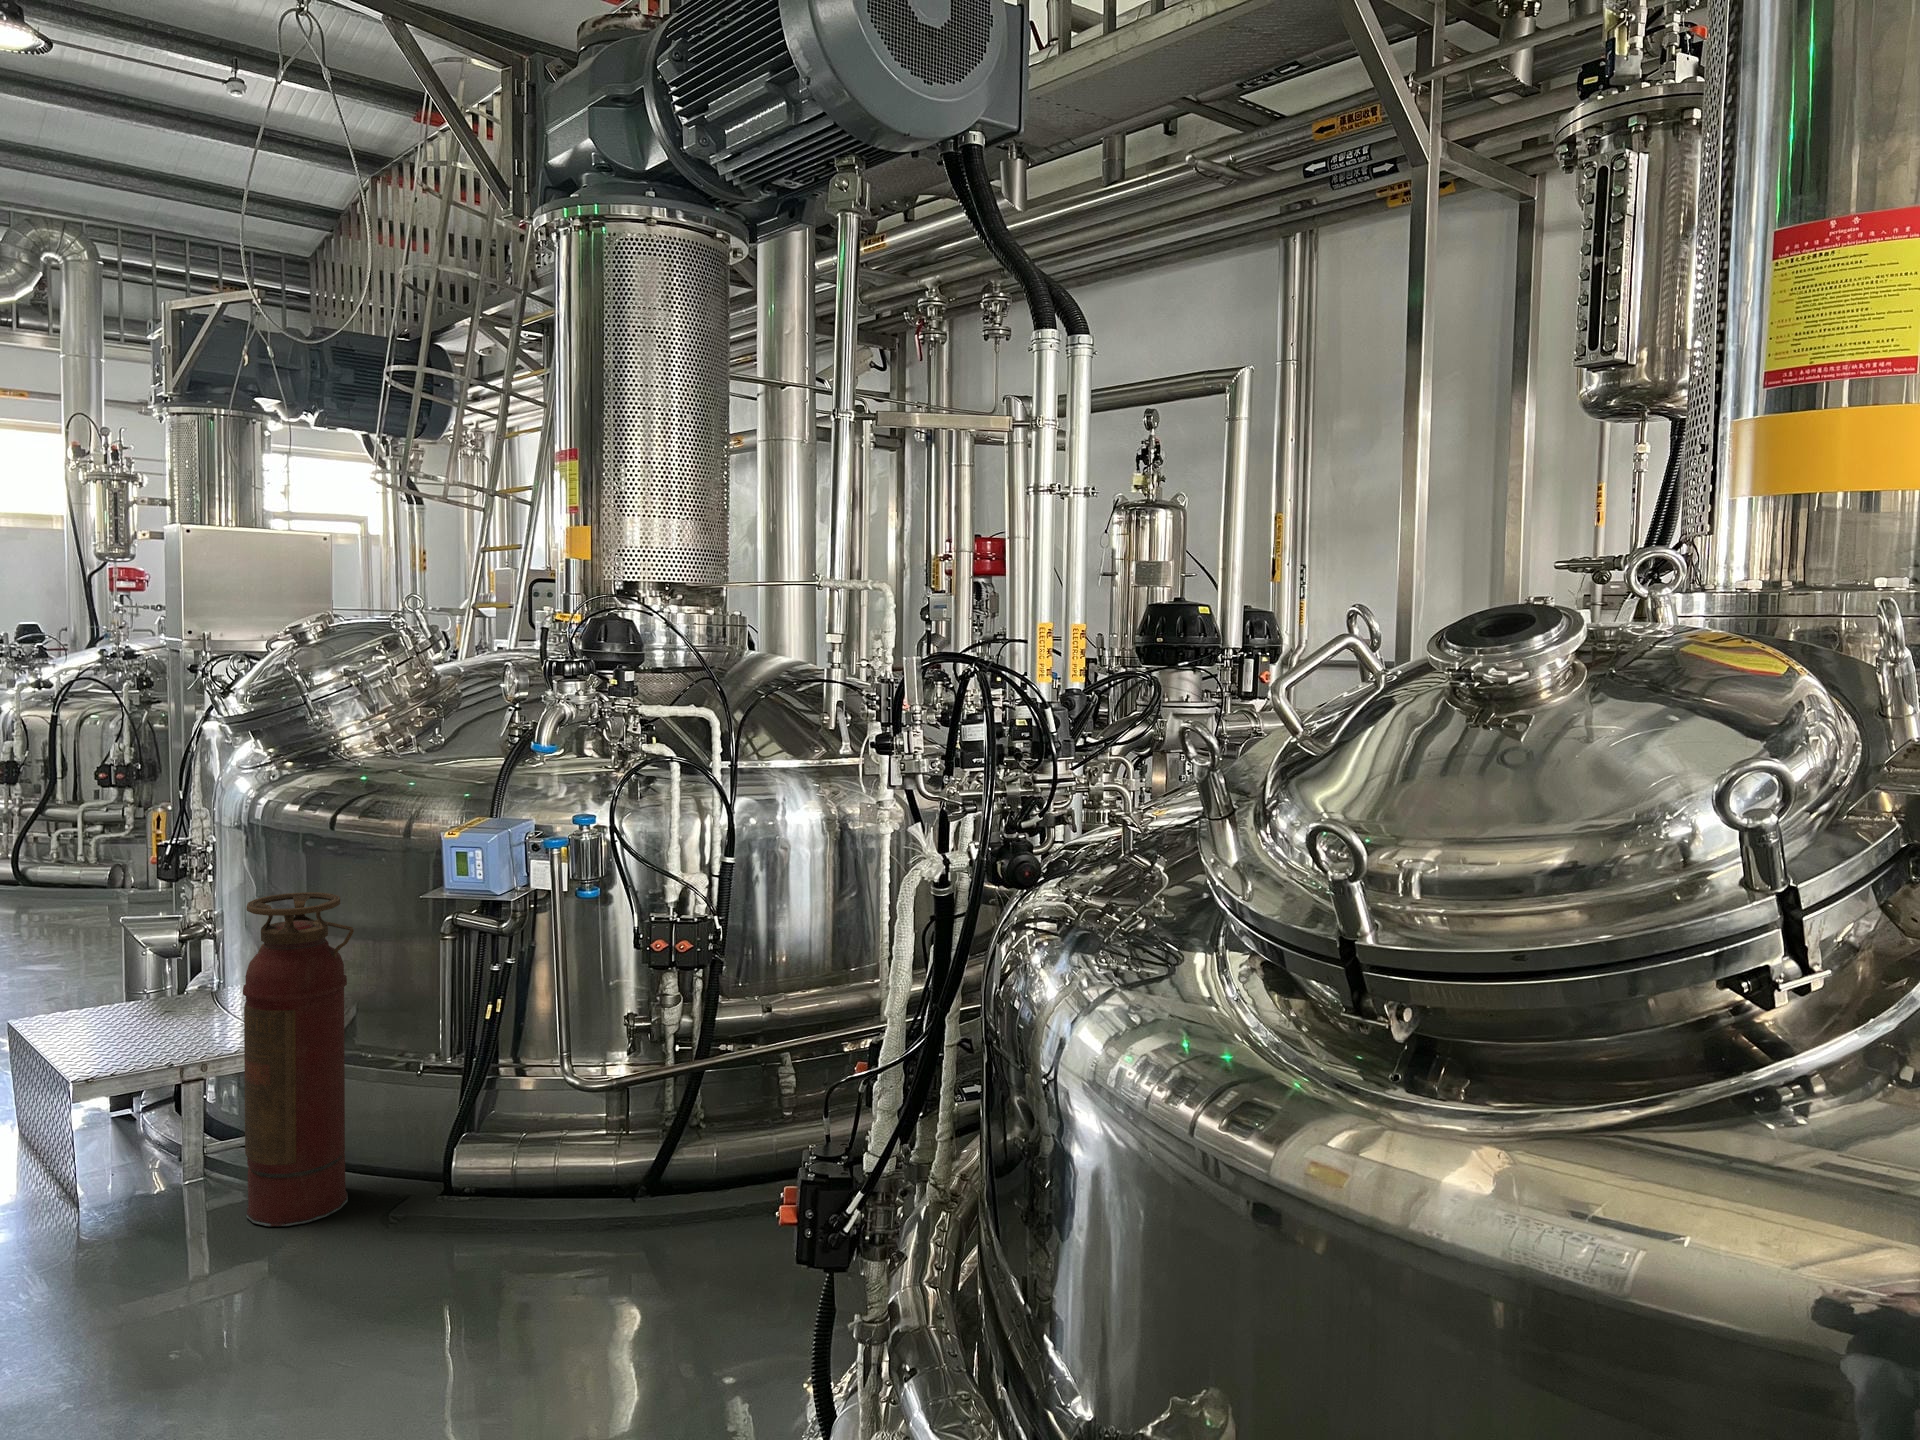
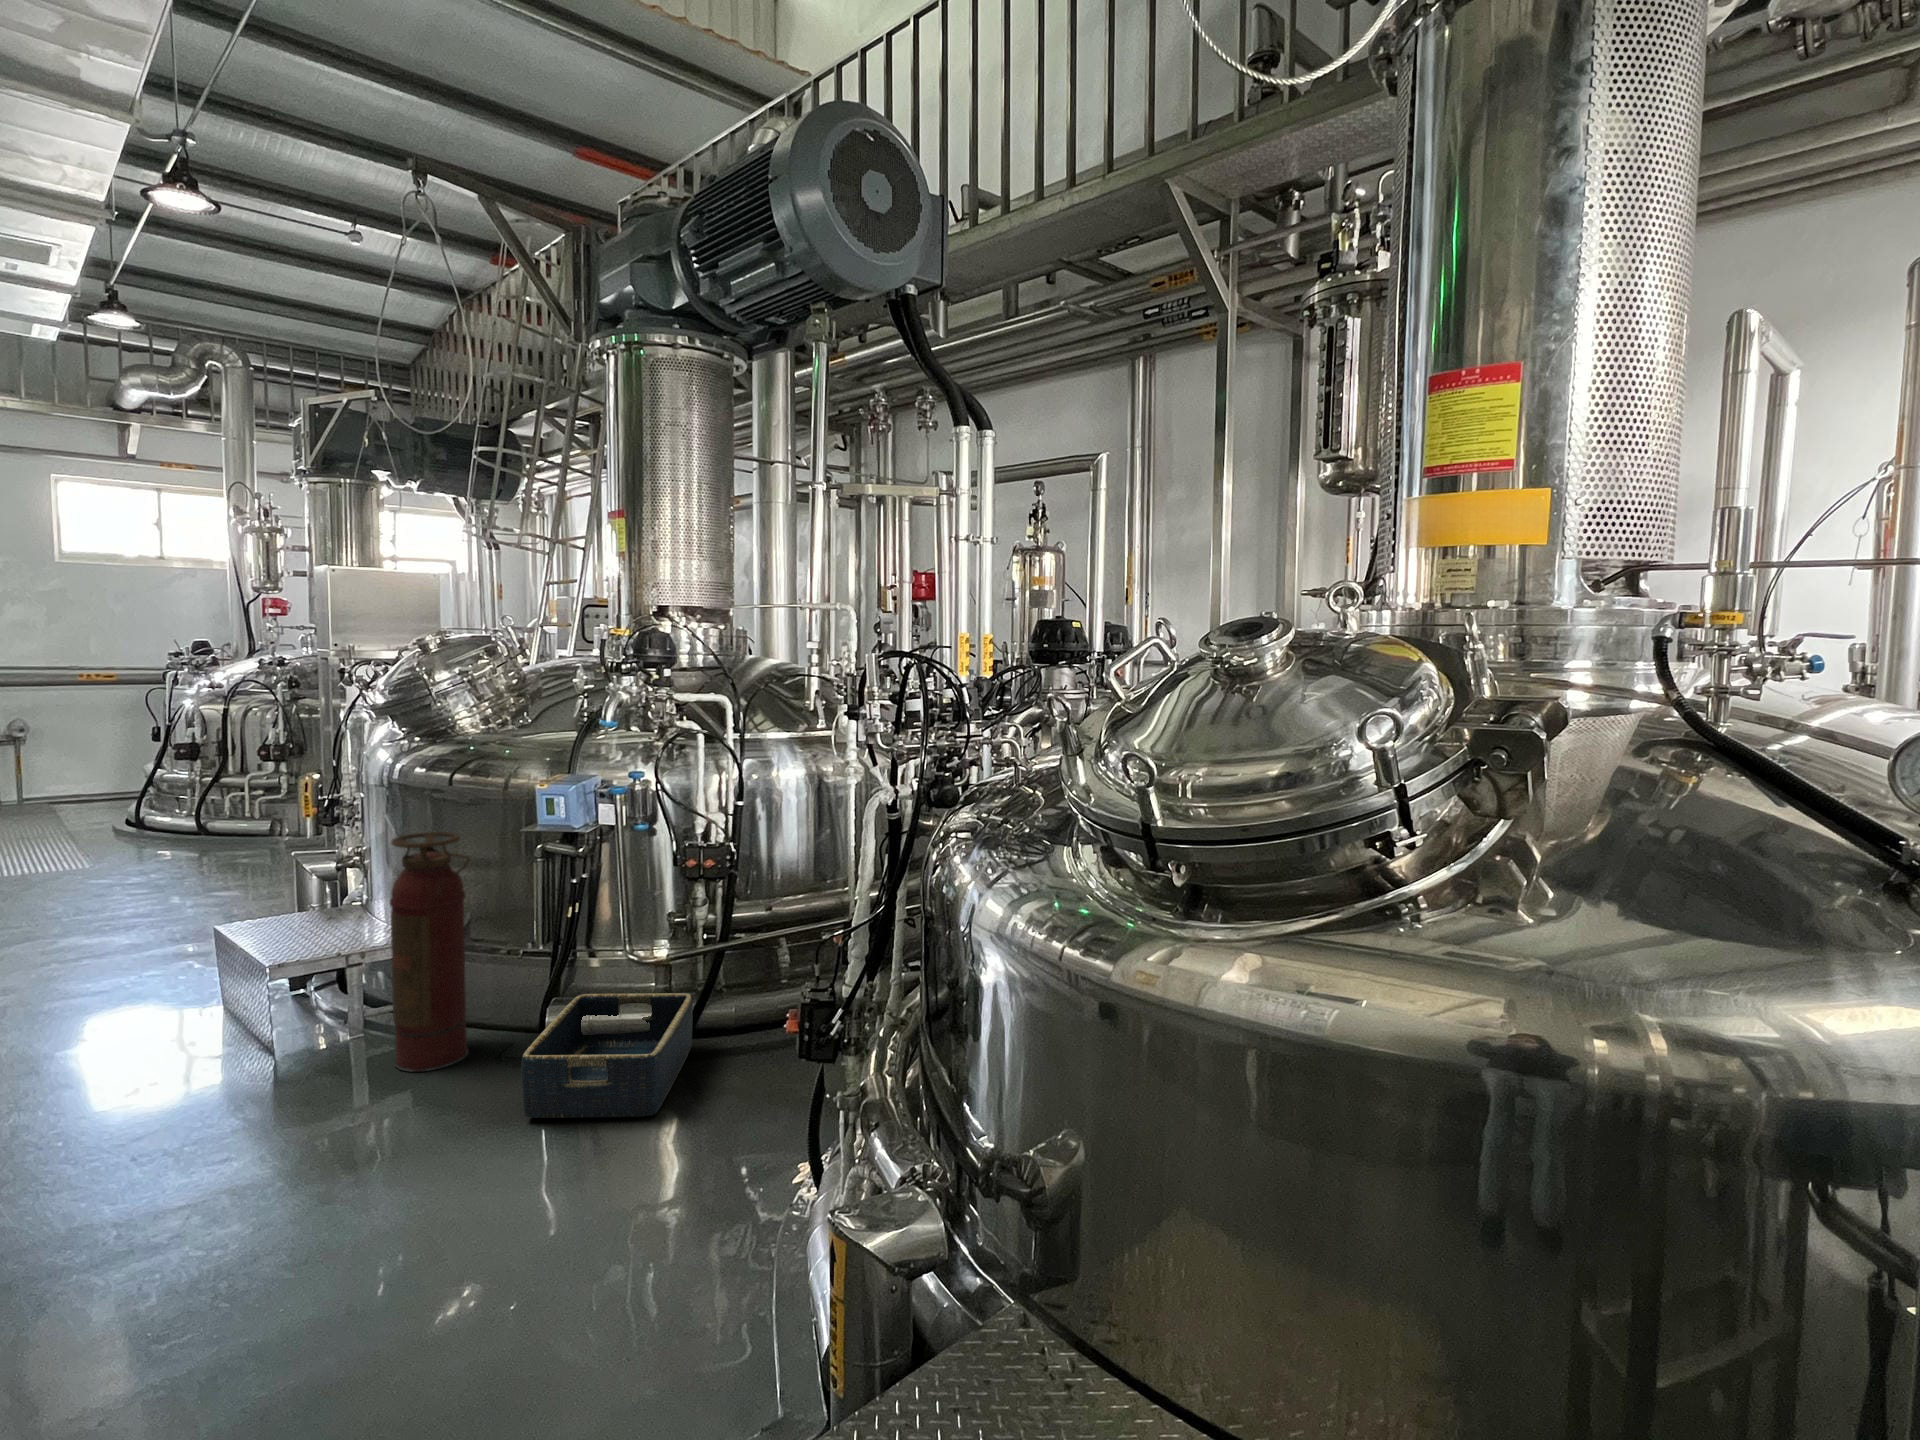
basket: none [414,1123,655,1305] -> present [521,993,693,1118]

